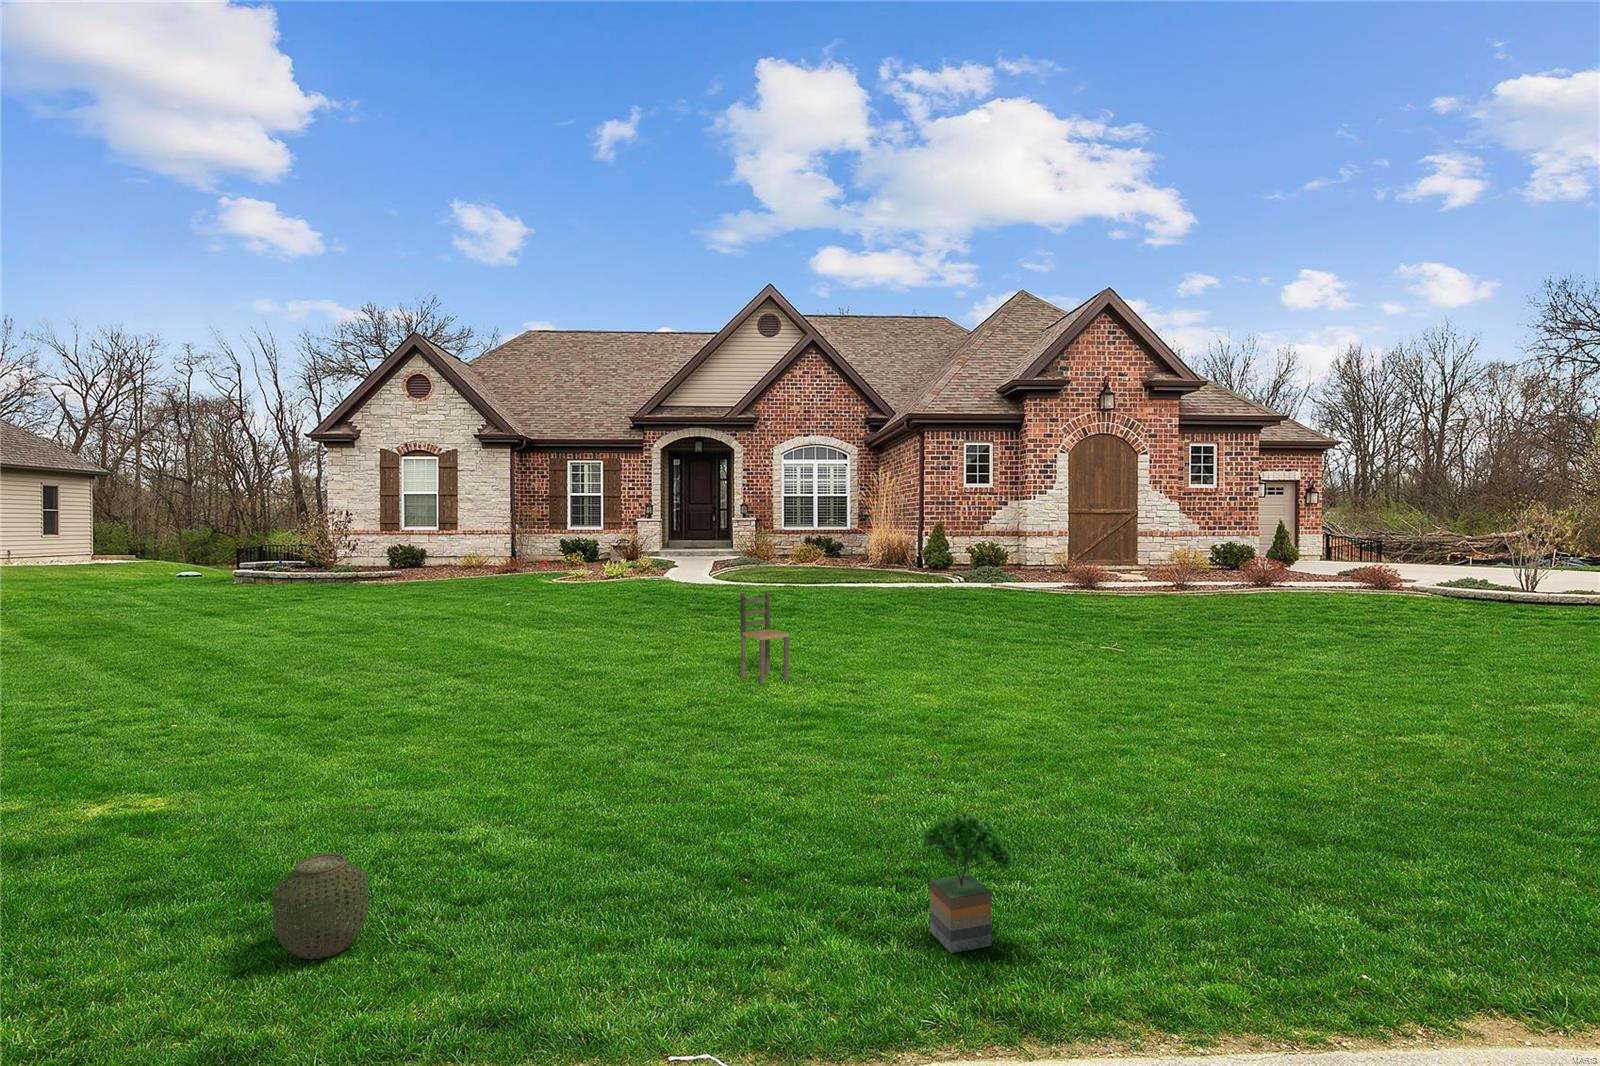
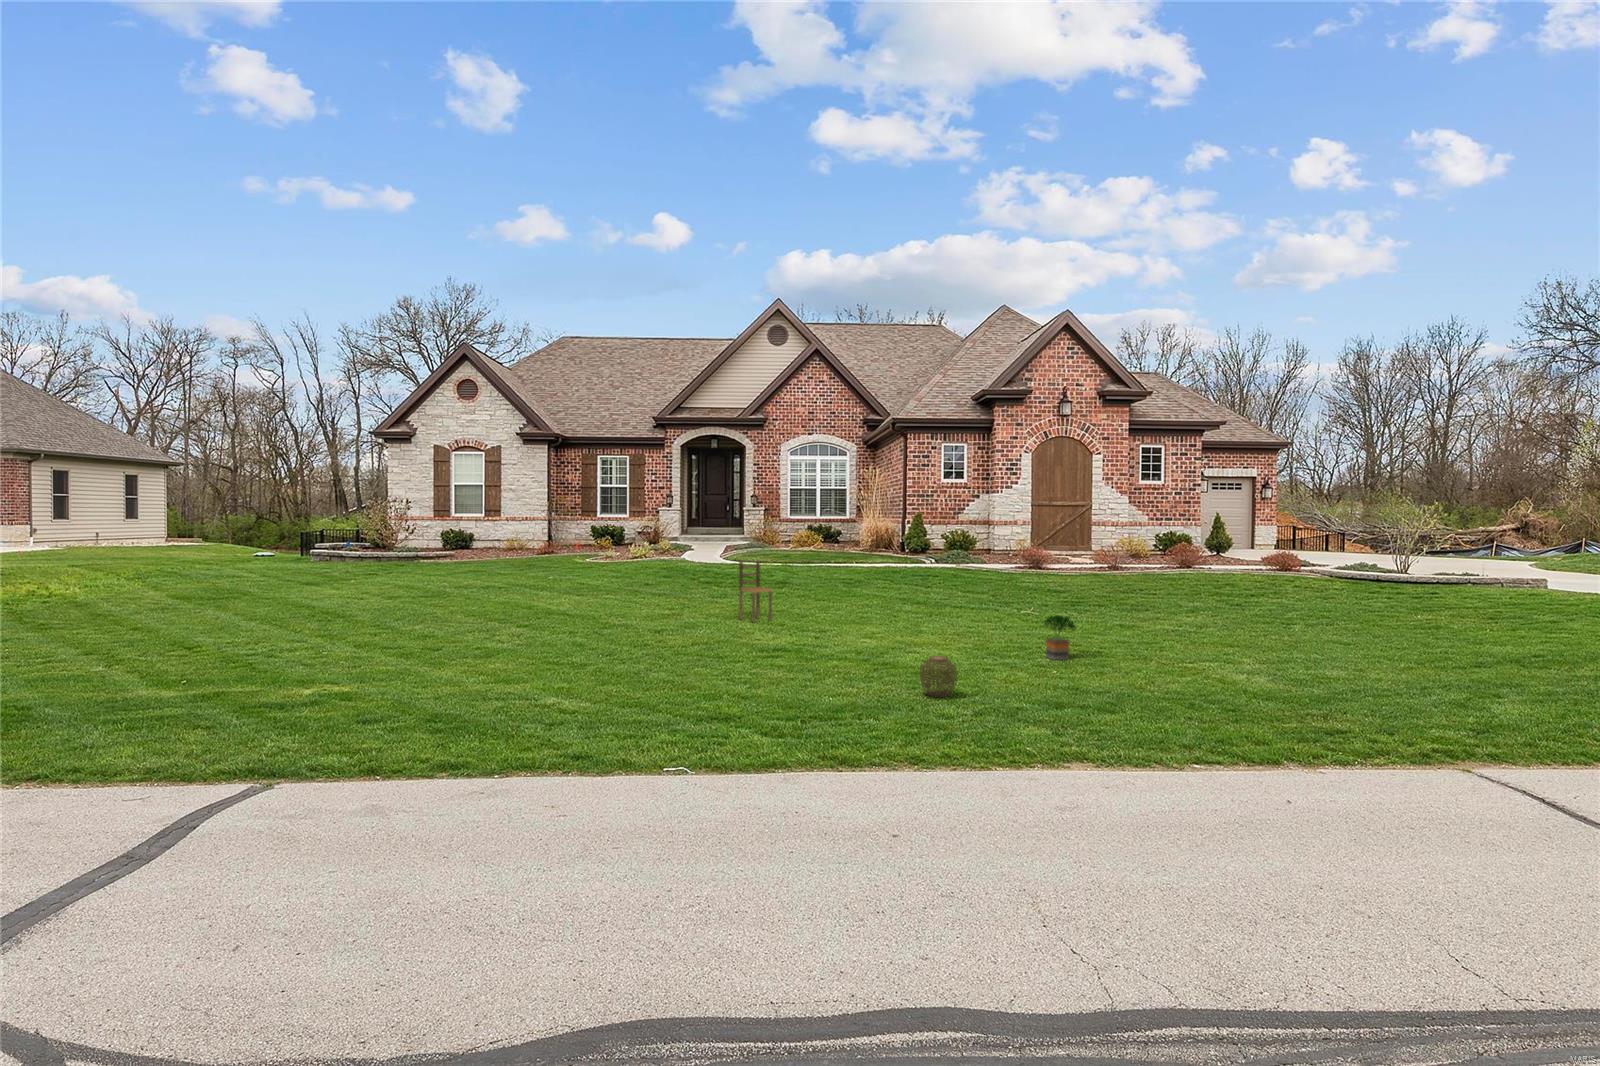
potted tree: present [921,813,1012,953] -> present [1044,615,1076,660]
woven basket: present [272,854,369,959] -> present [920,656,957,697]

